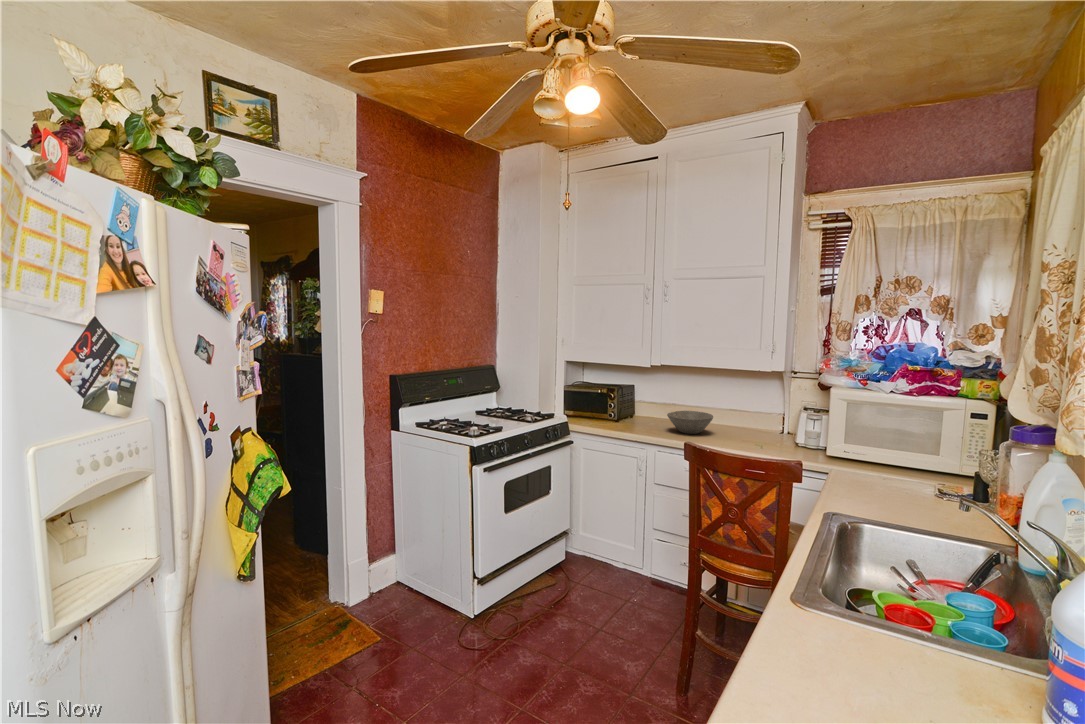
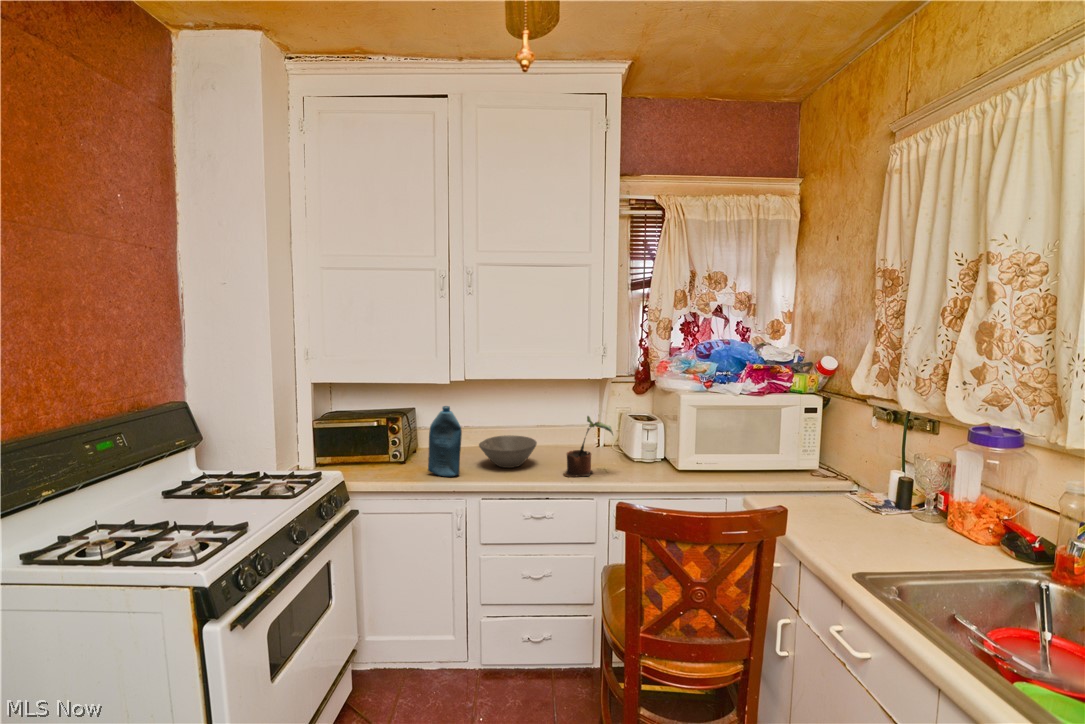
bottle: none [626,381,649,432] -> present [428,406,462,477]
potted plant: none [724,397,770,447] -> present [564,416,613,477]

